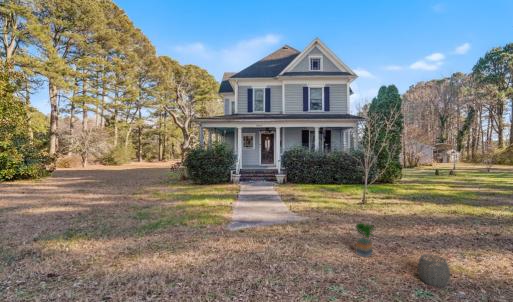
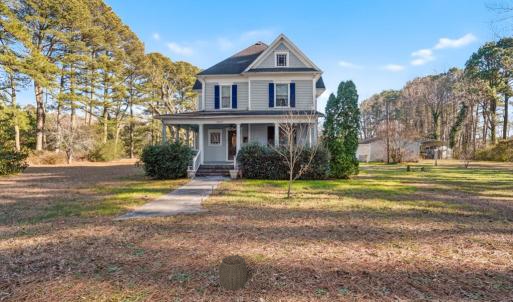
potted tree: present [356,223,375,257] -> none [196,221,220,257]

